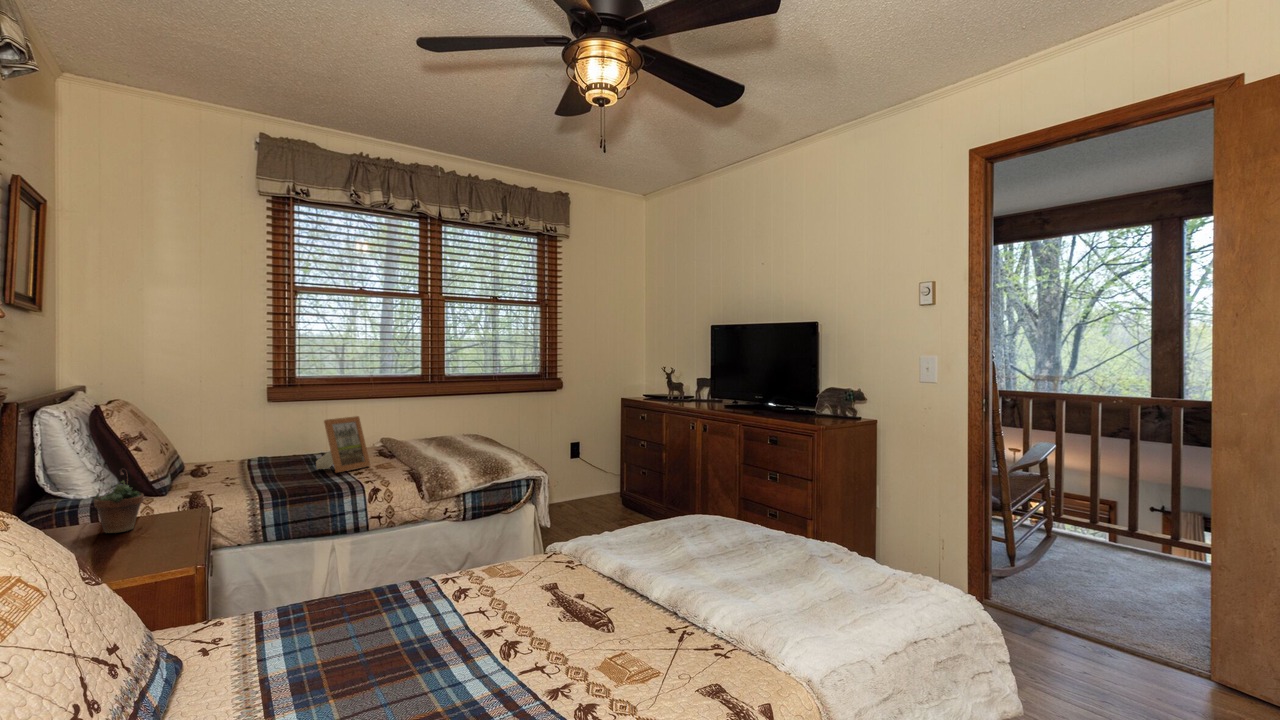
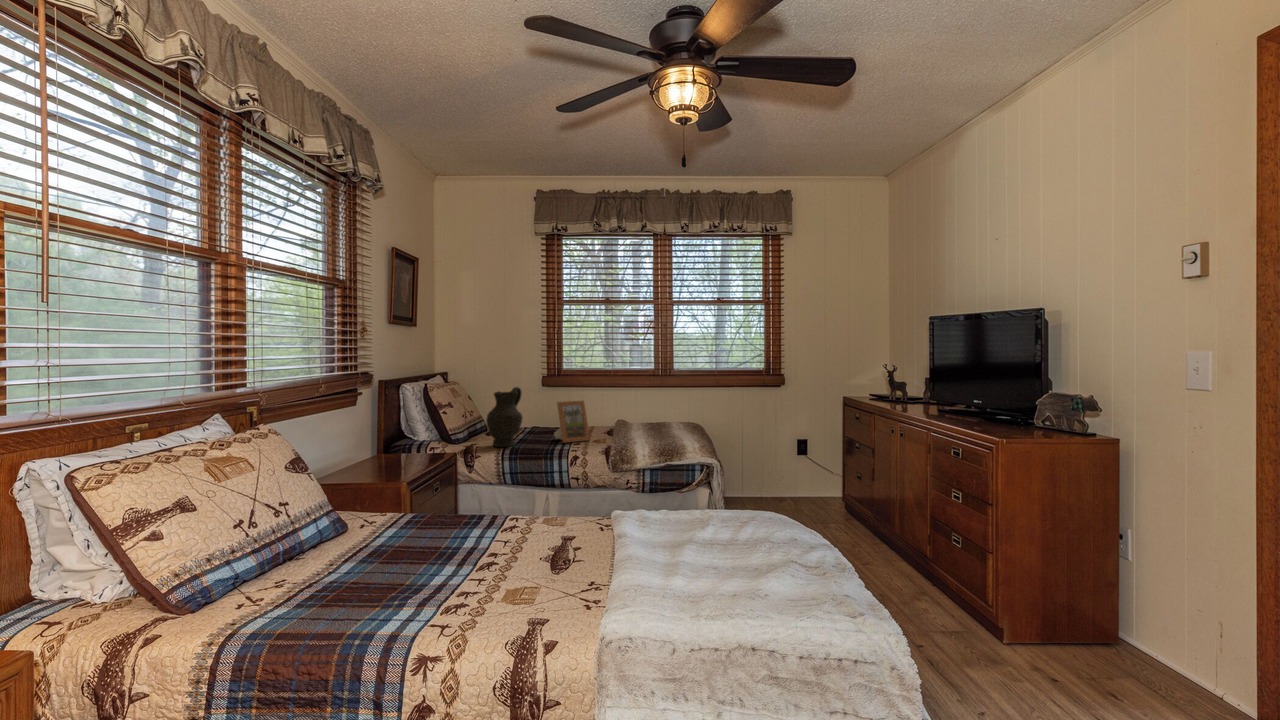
decorative vase: none [218,402,276,488] -> present [486,387,523,447]
succulent plant: present [94,470,144,533] -> none [404,426,428,465]

